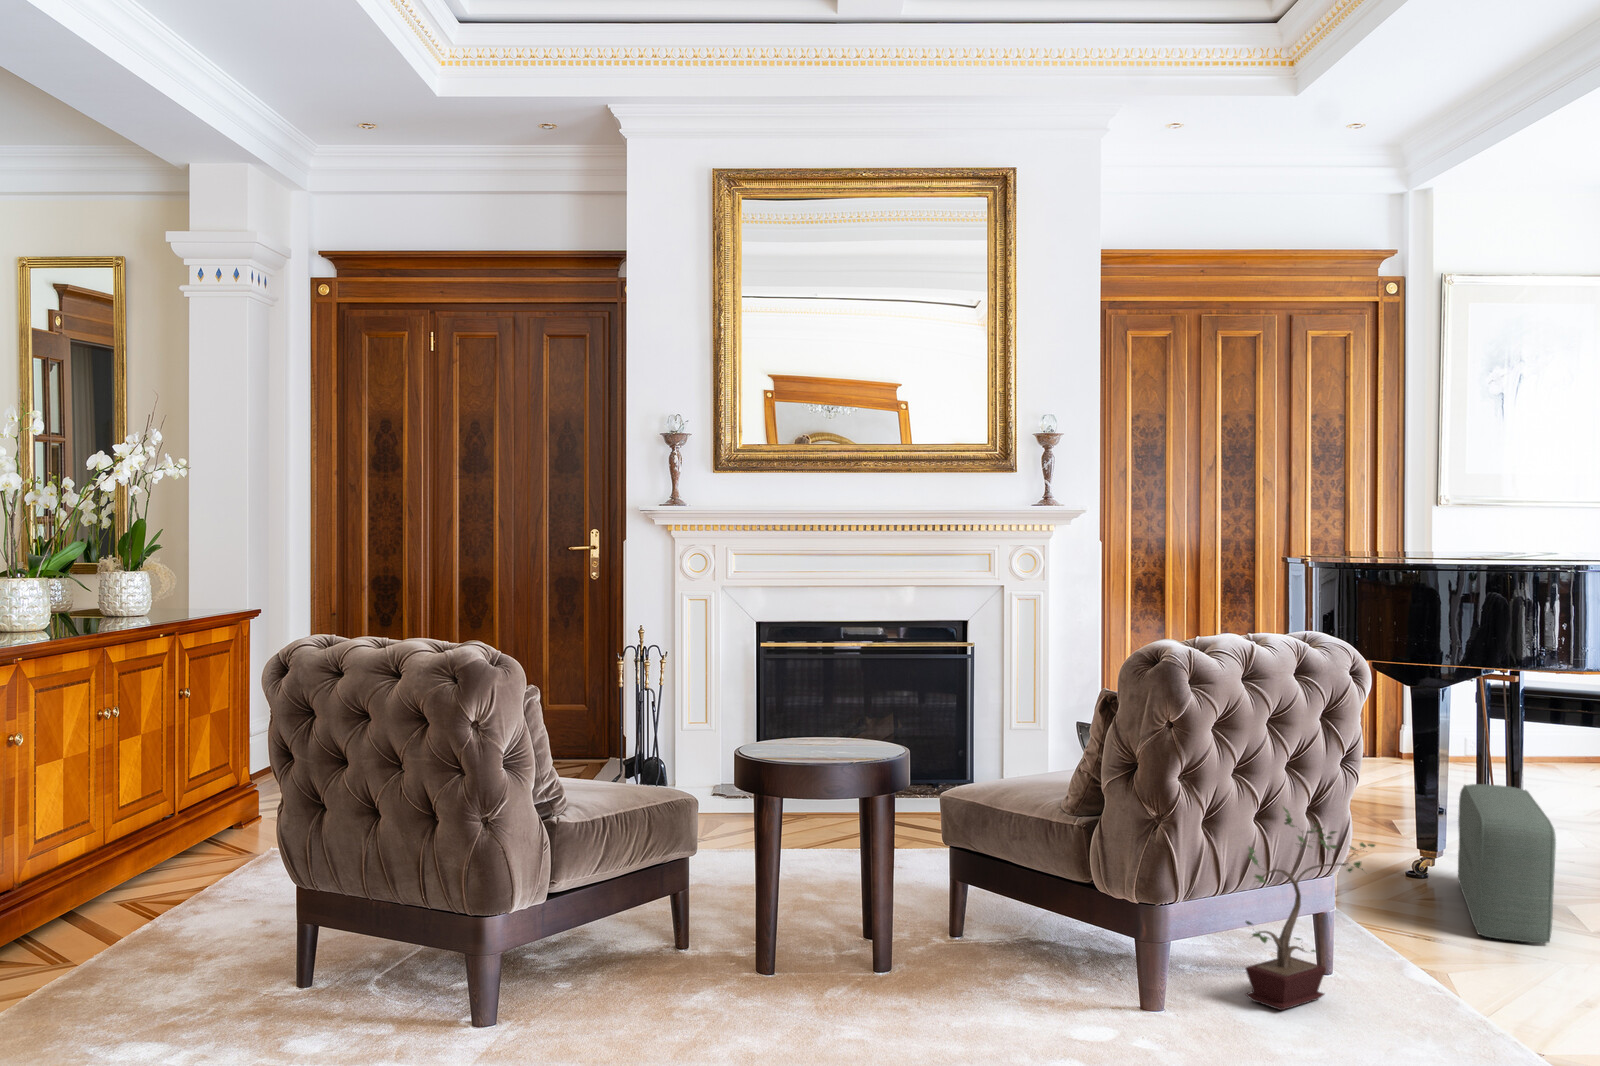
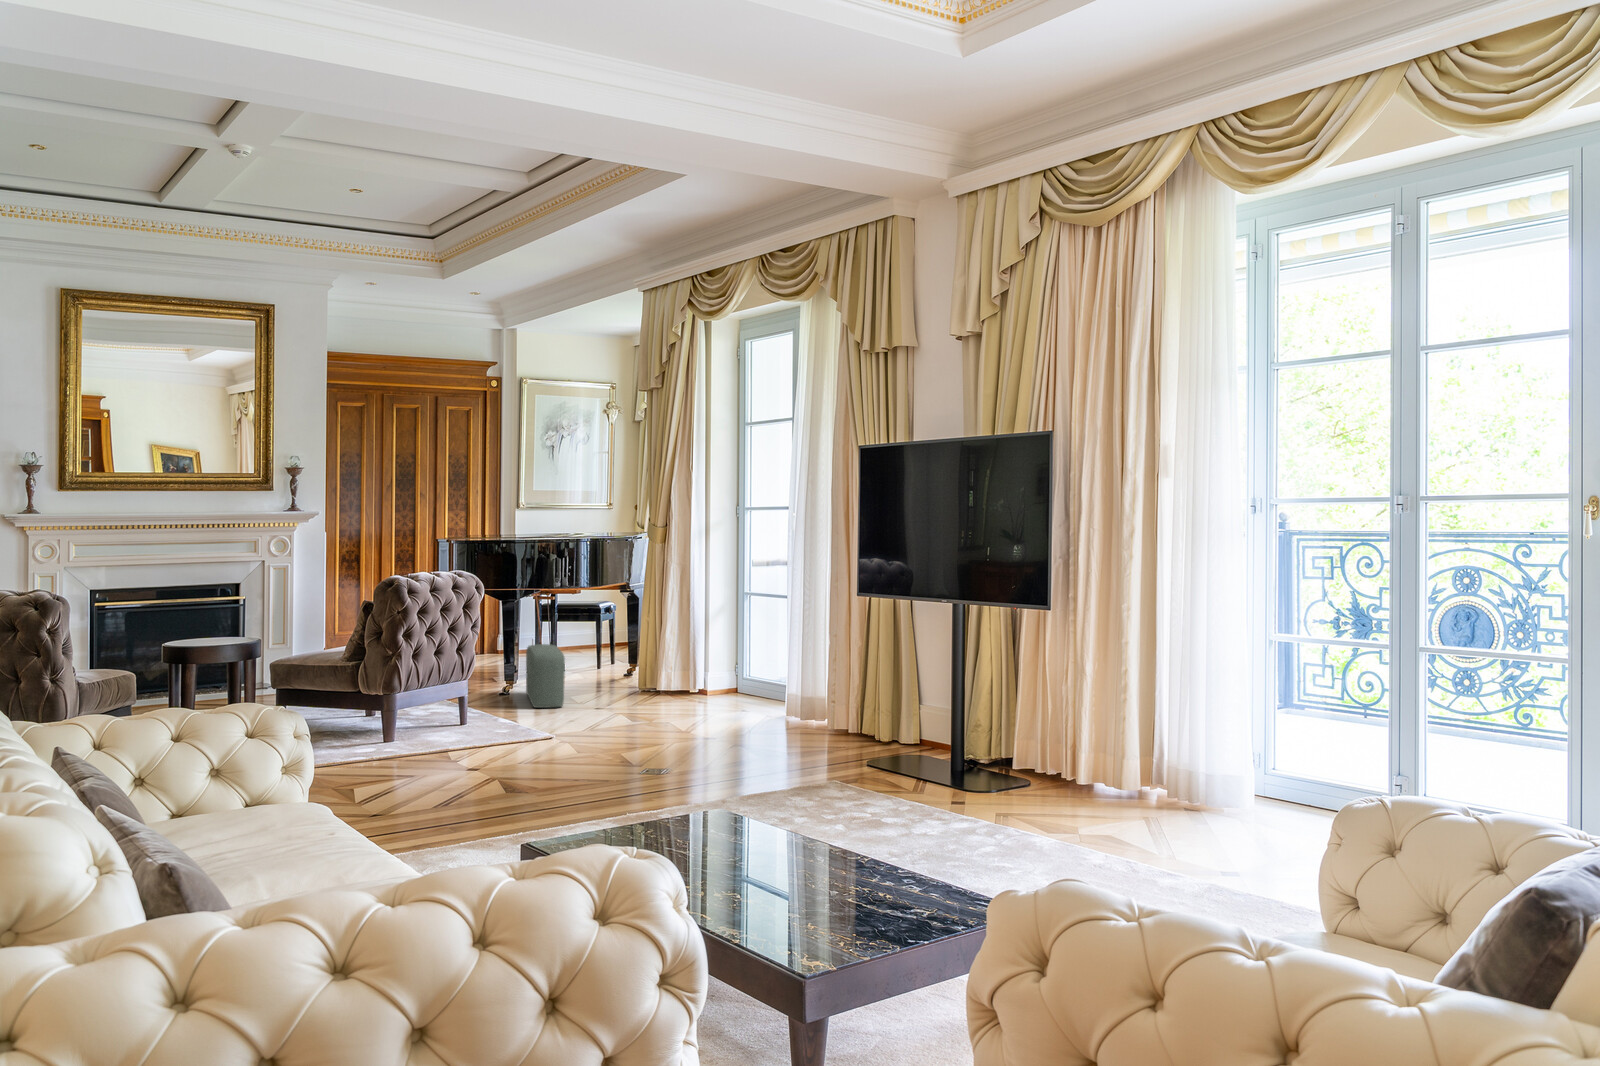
potted plant: present [1245,807,1375,1010] -> none [433,647,488,736]

